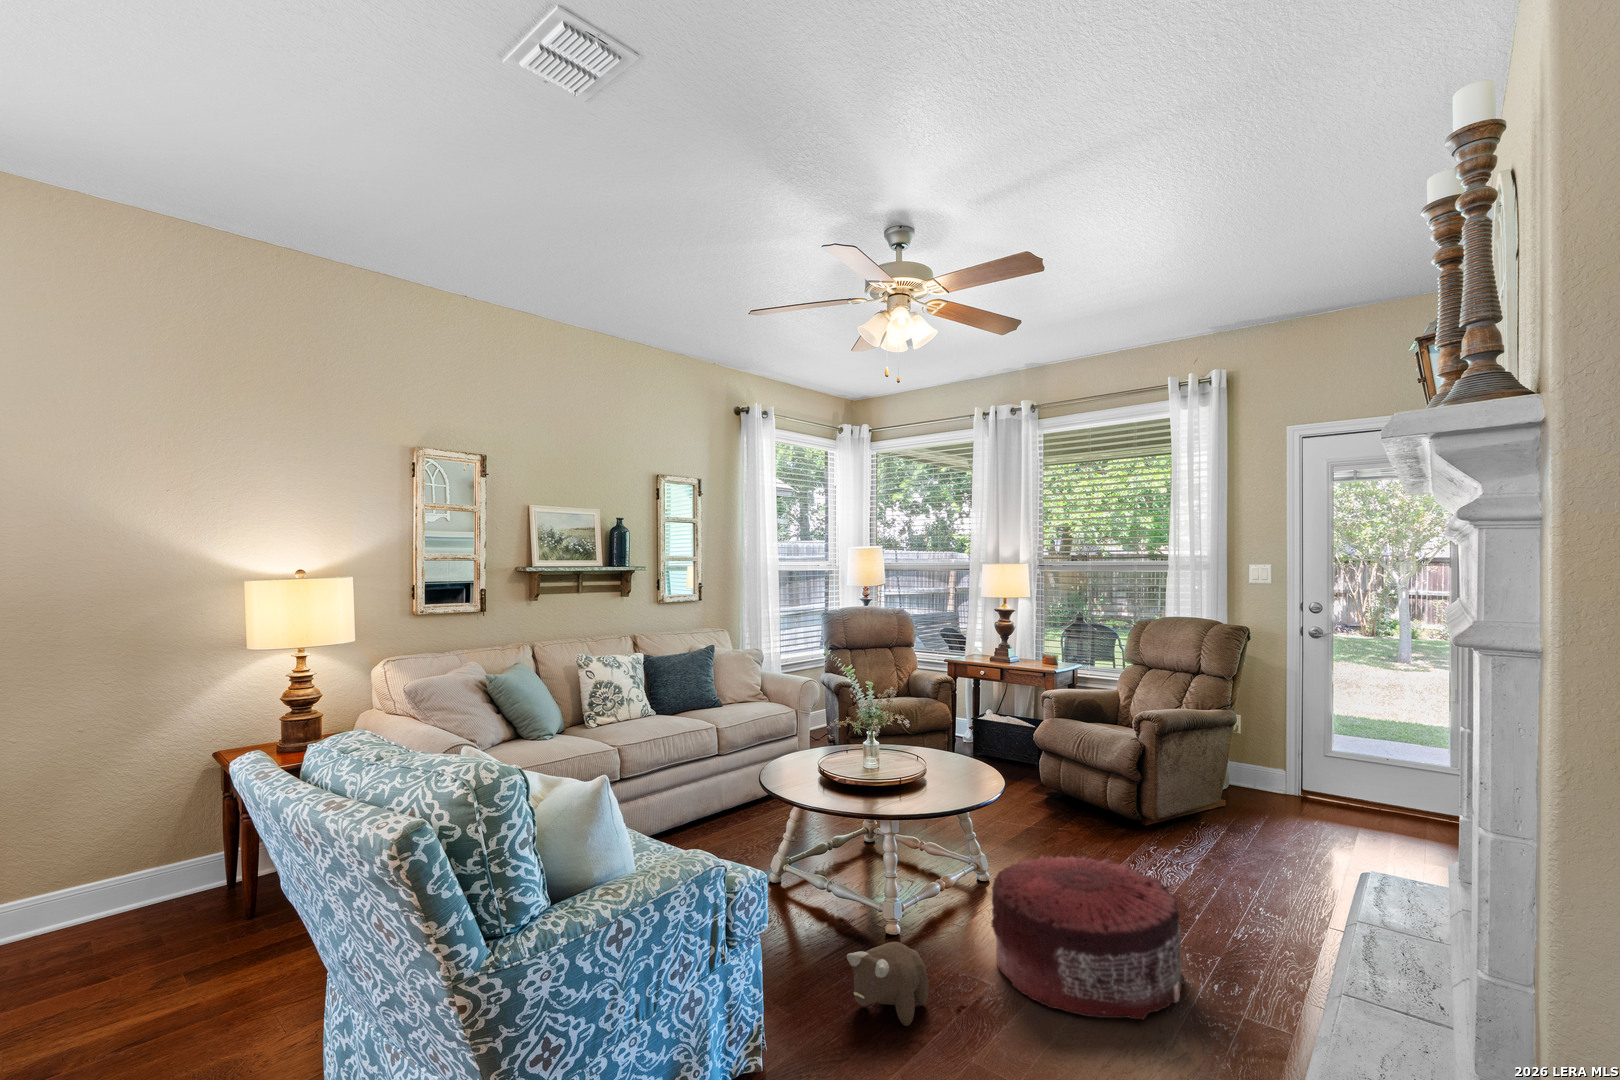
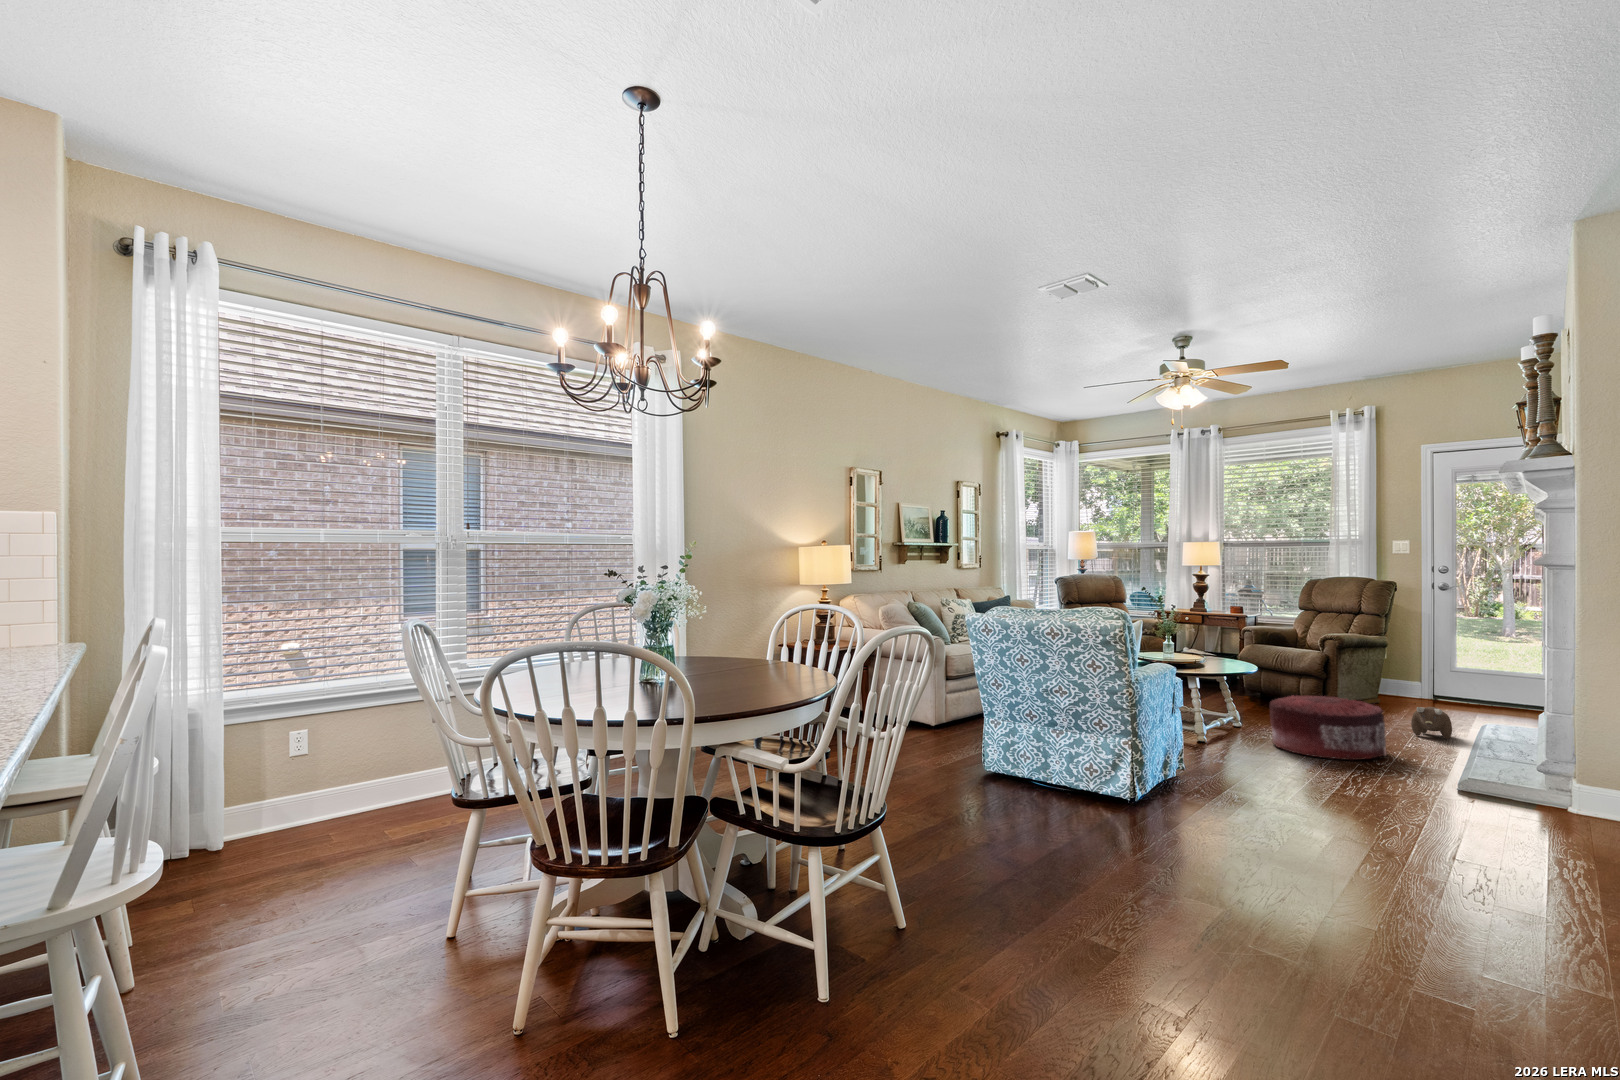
plush toy: present [847,942,929,1026] -> present [1411,707,1452,739]

